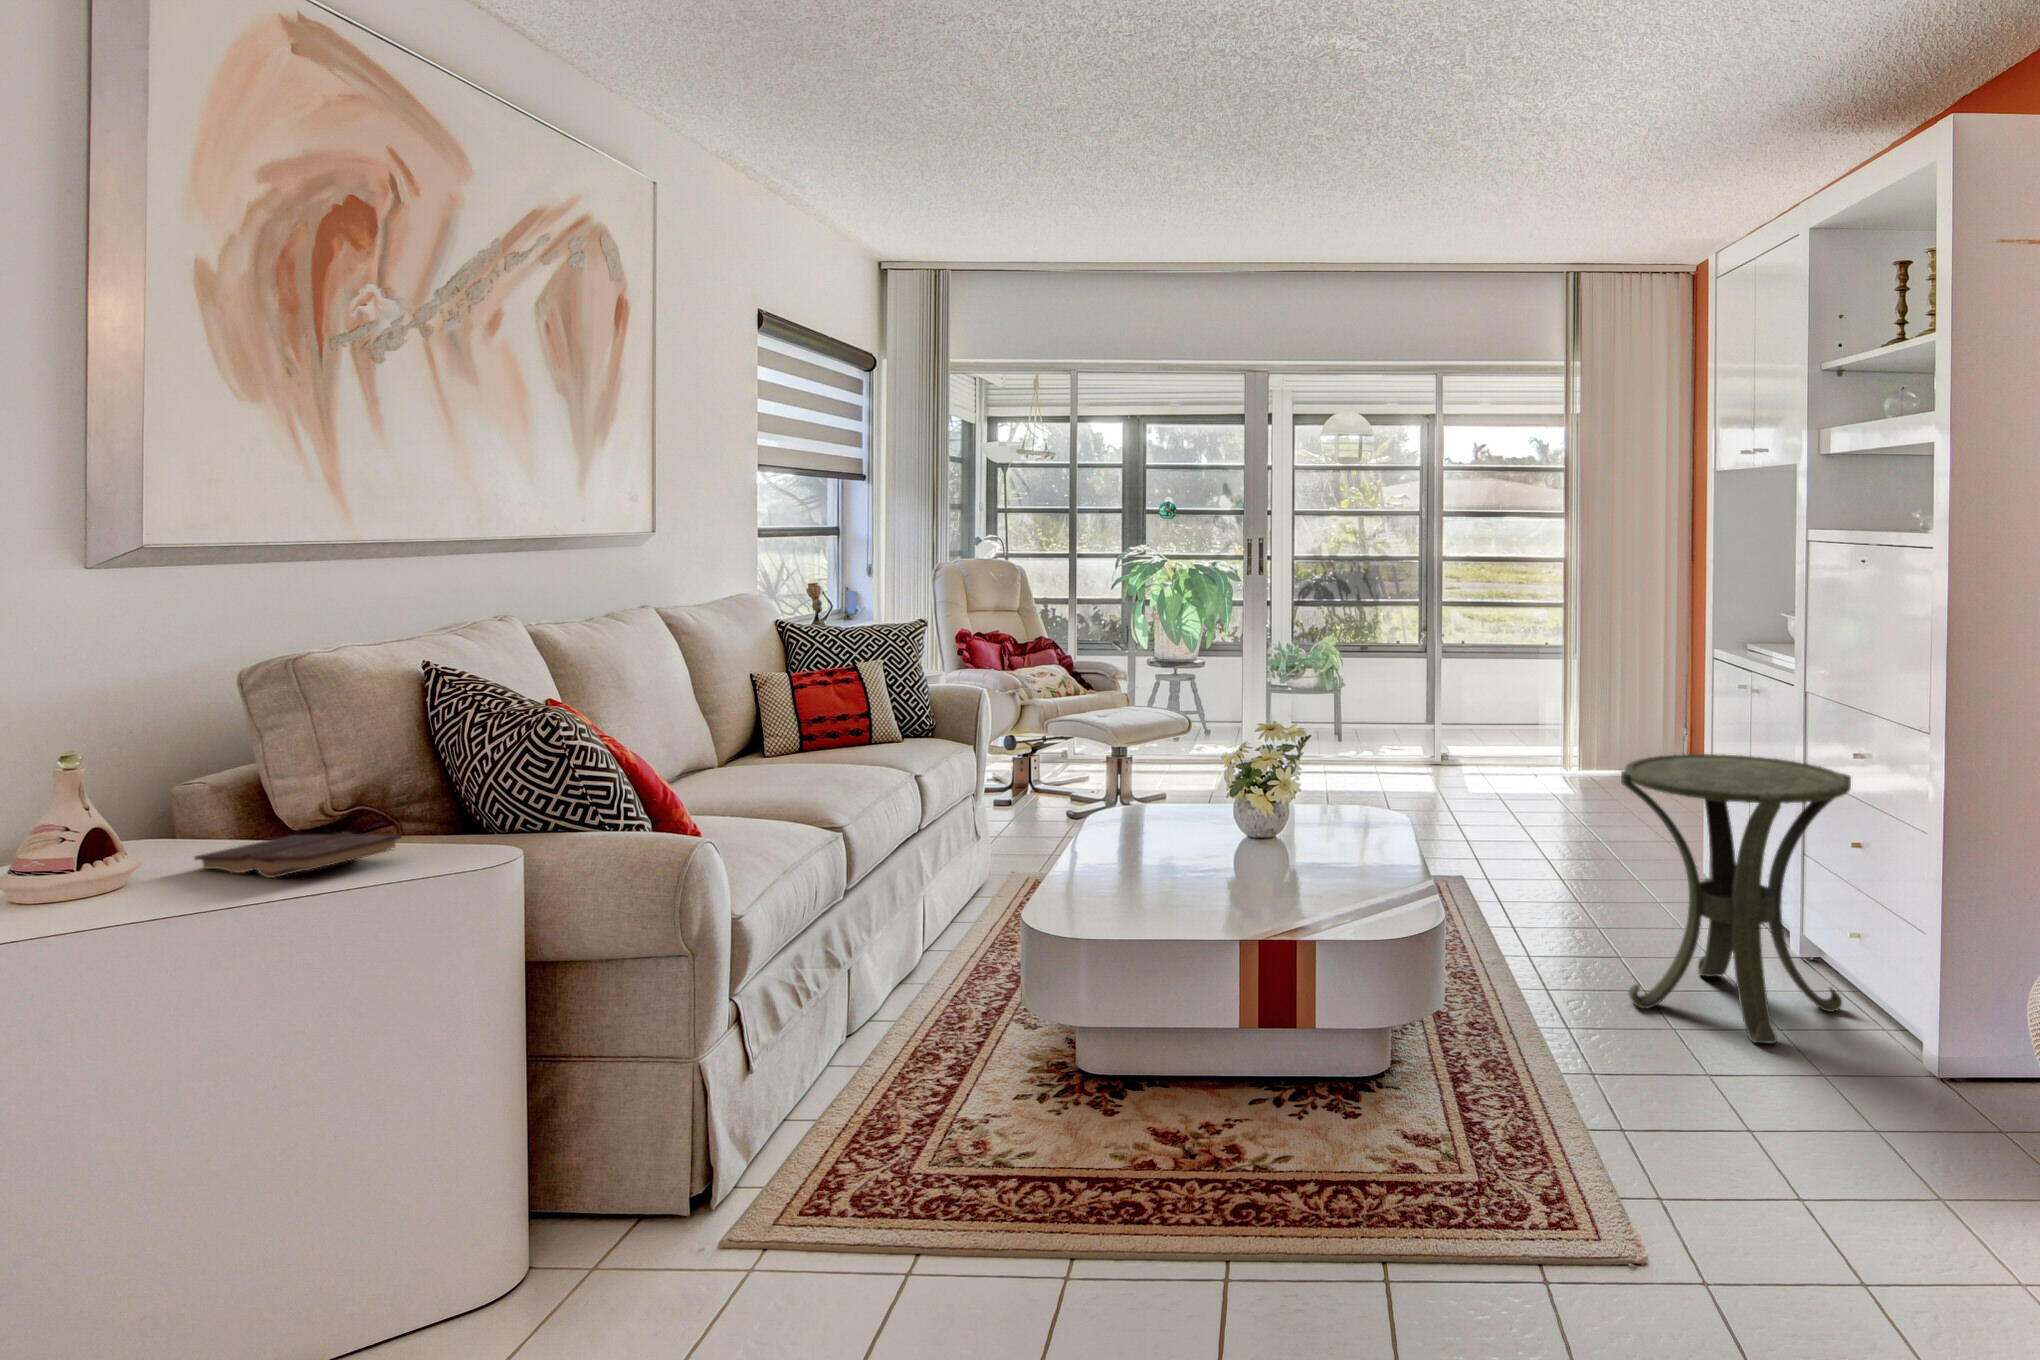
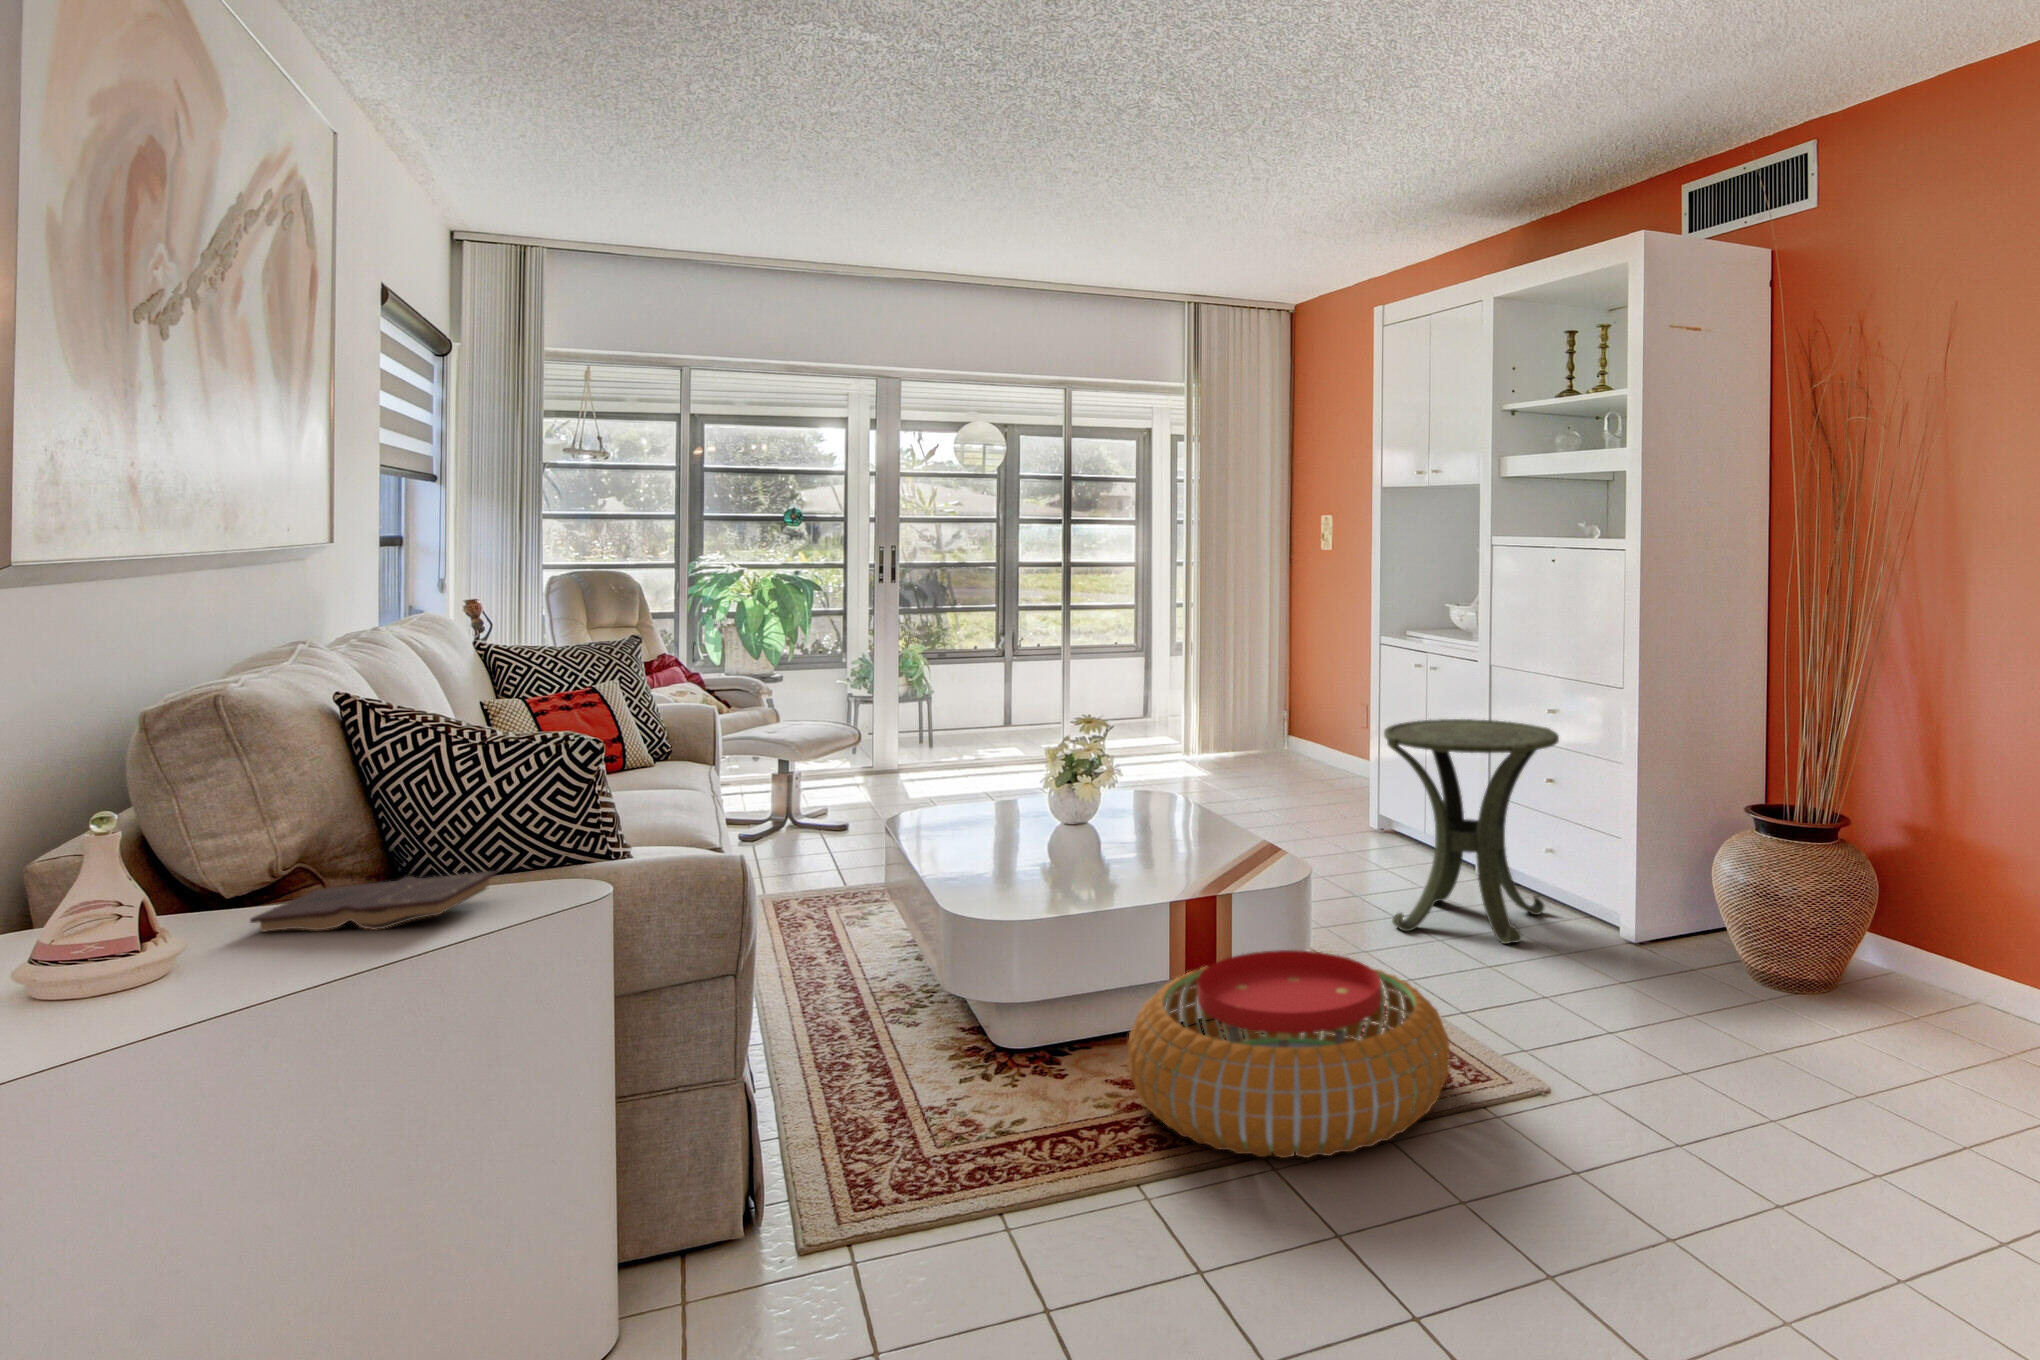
pouf: none [1133,1011,1514,1273] -> present [1127,950,1450,1158]

